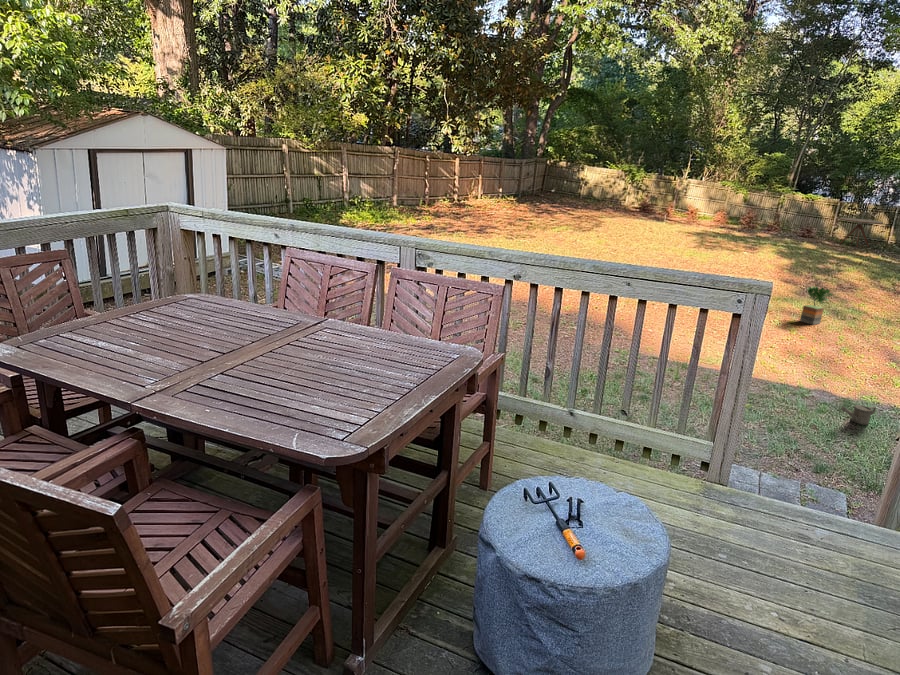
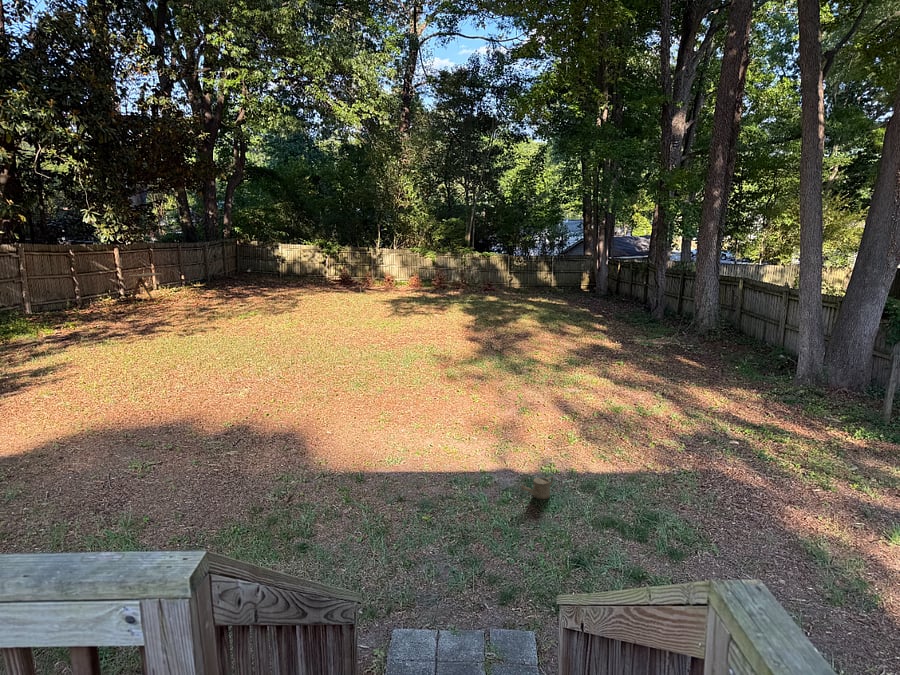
round table: present [839,218,883,247] -> present [124,273,161,303]
potted tree: present [800,287,832,325] -> none [484,344,508,383]

